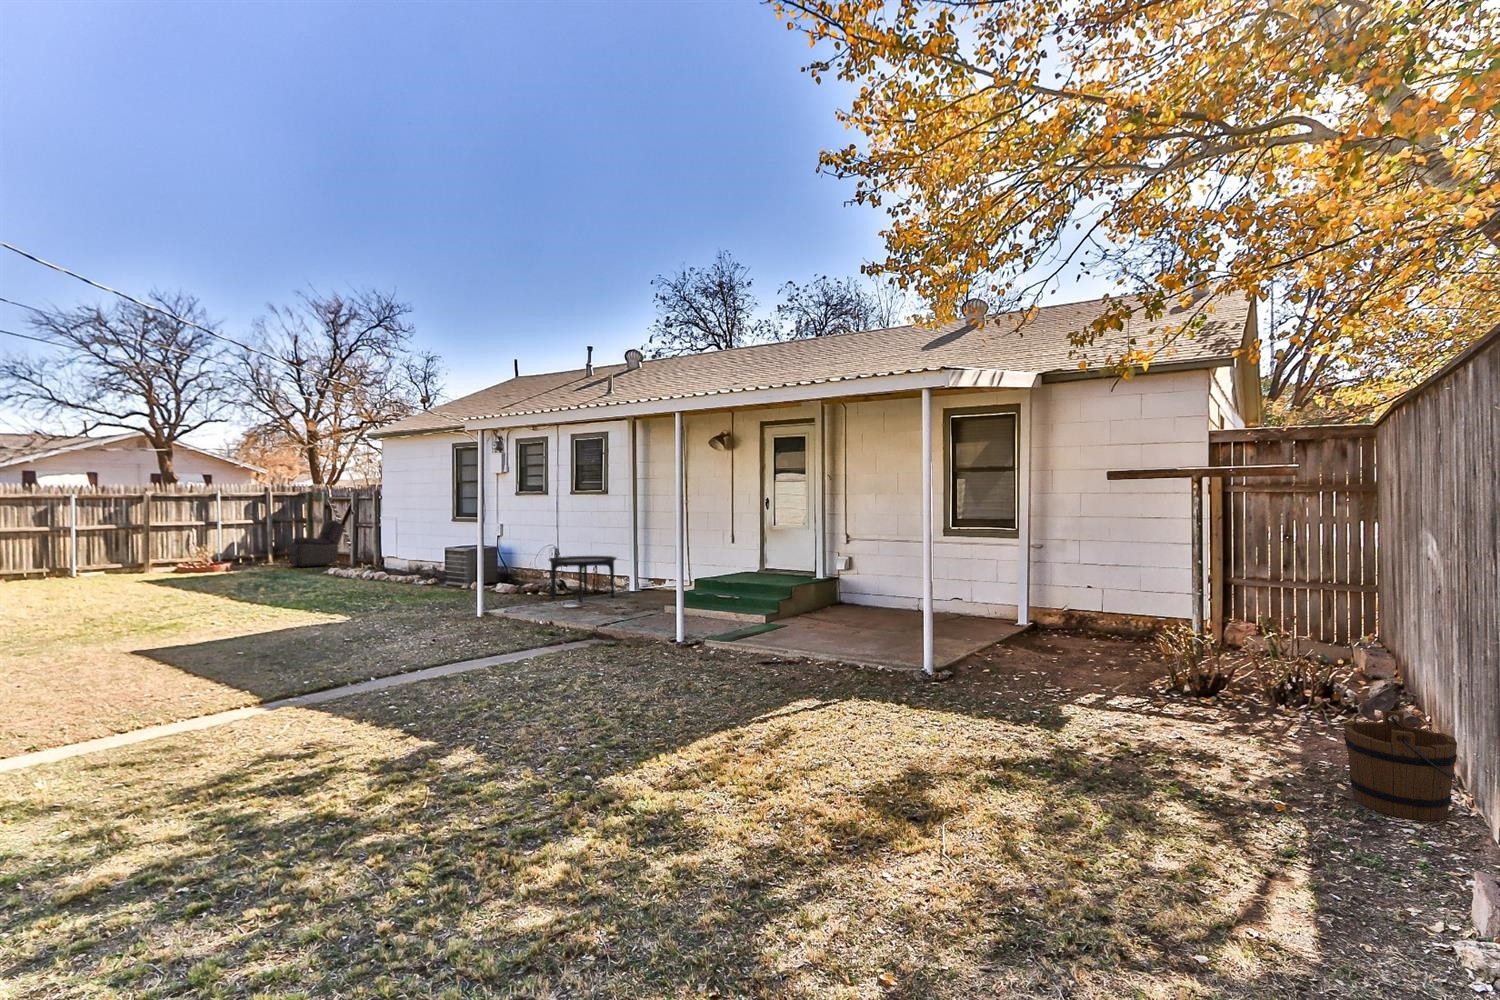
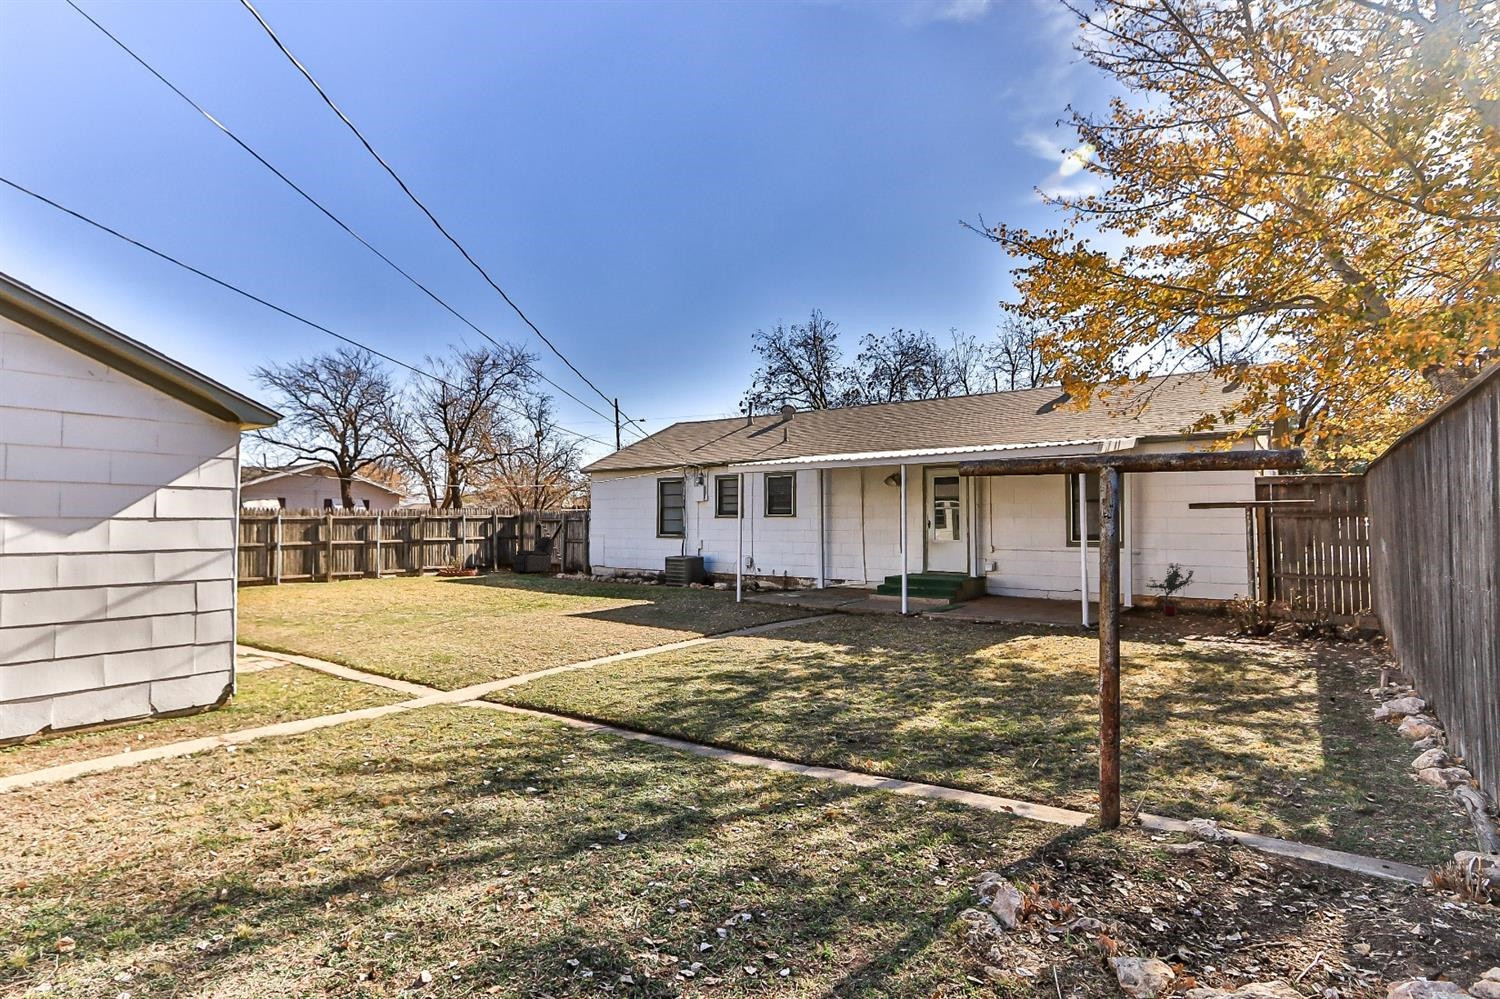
round table: present [549,556,616,602] -> none [762,562,811,594]
potted tree: none [1048,562,1120,644] -> present [1146,563,1194,616]
bucket: present [1344,710,1457,821] -> none [1332,628,1386,676]

